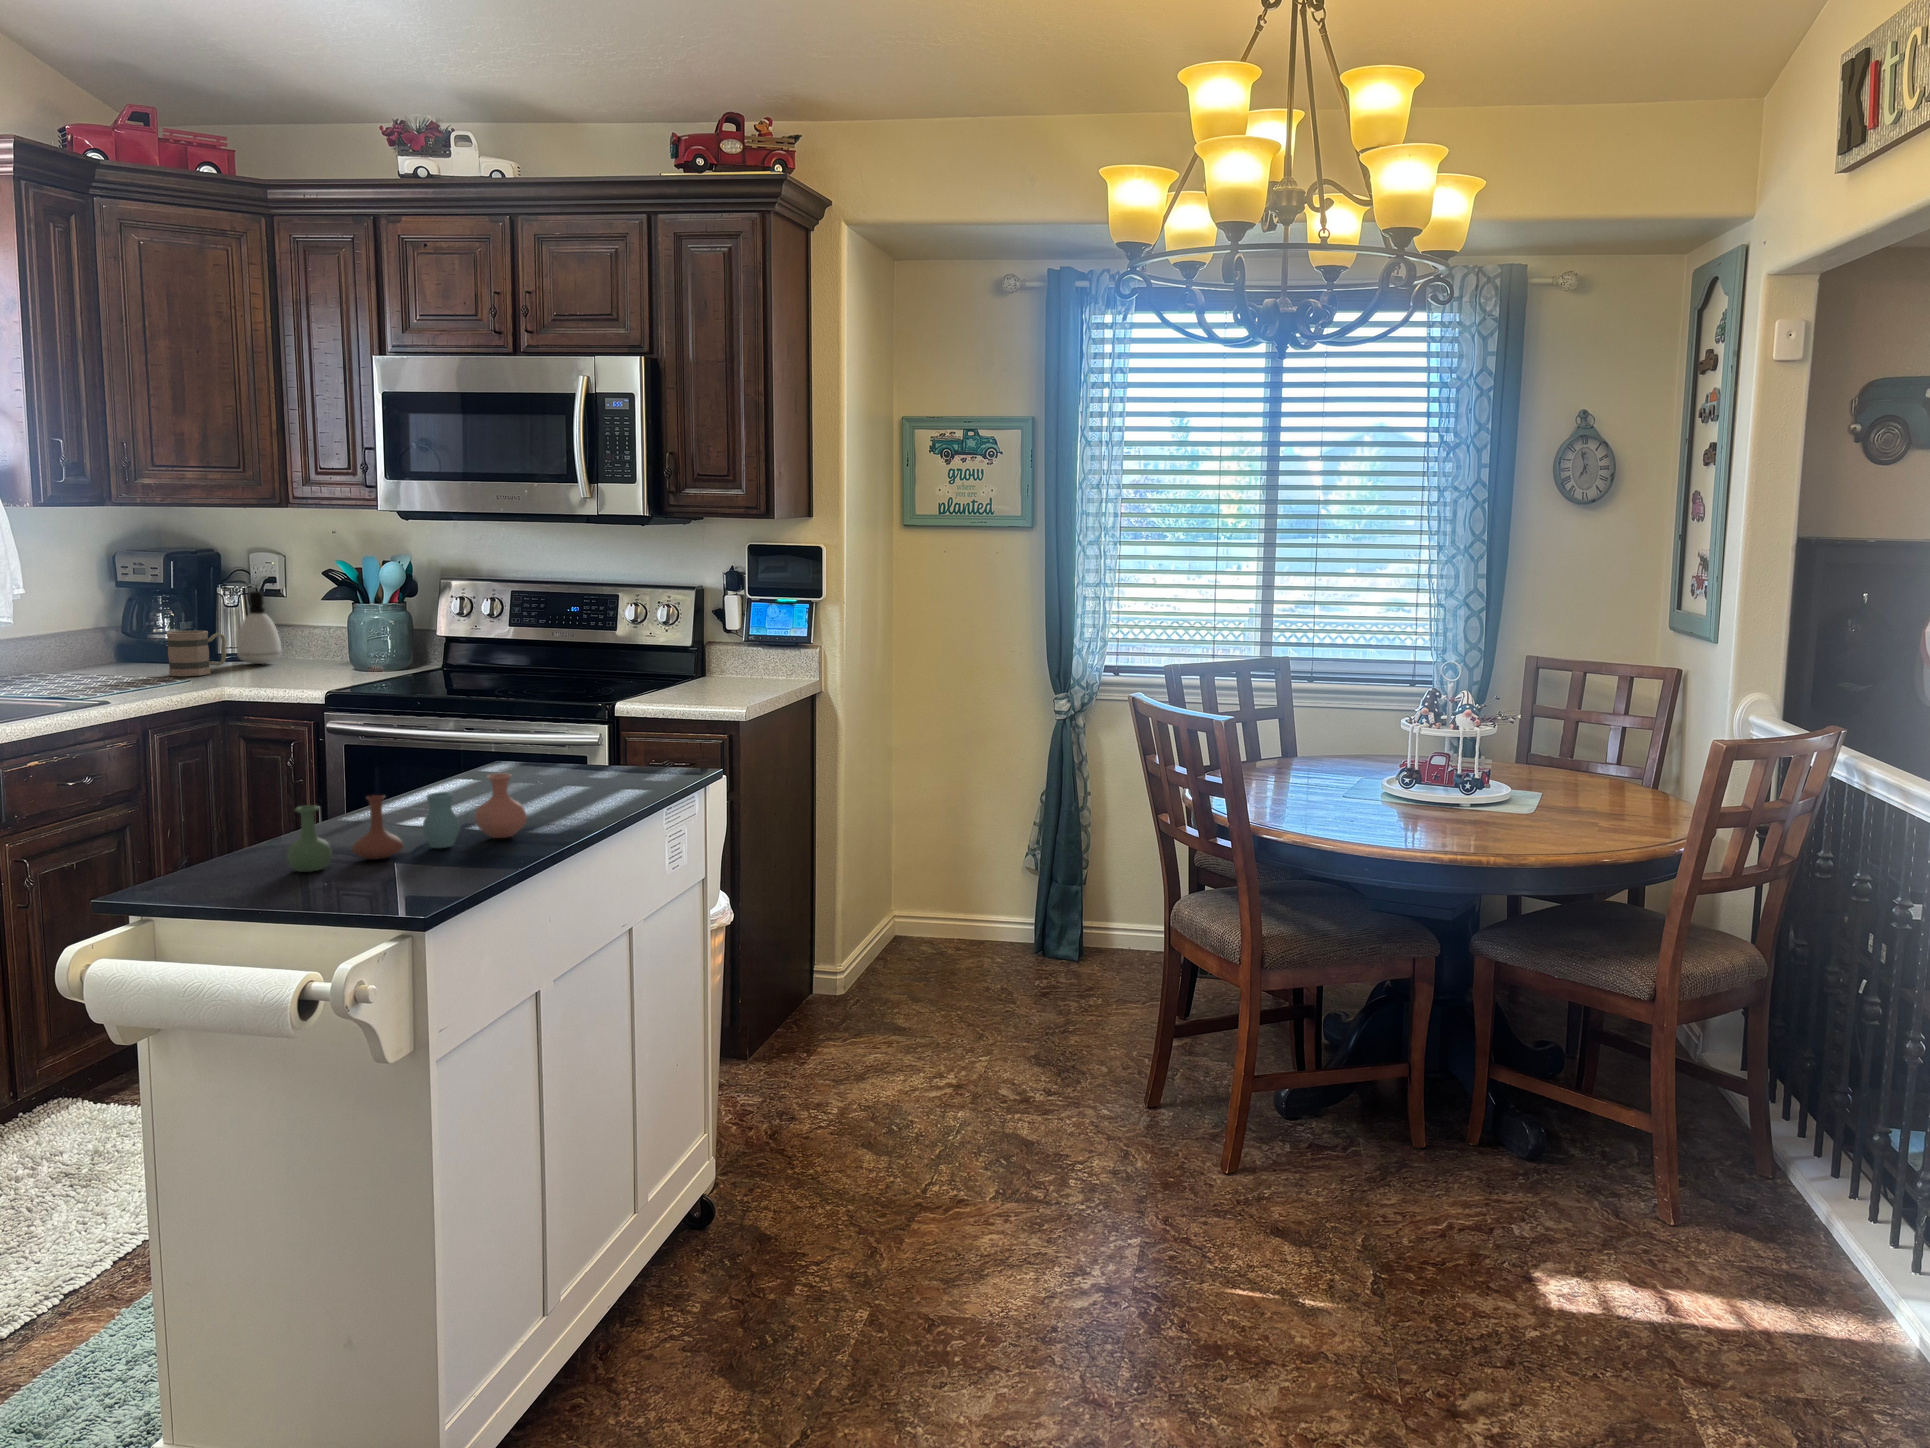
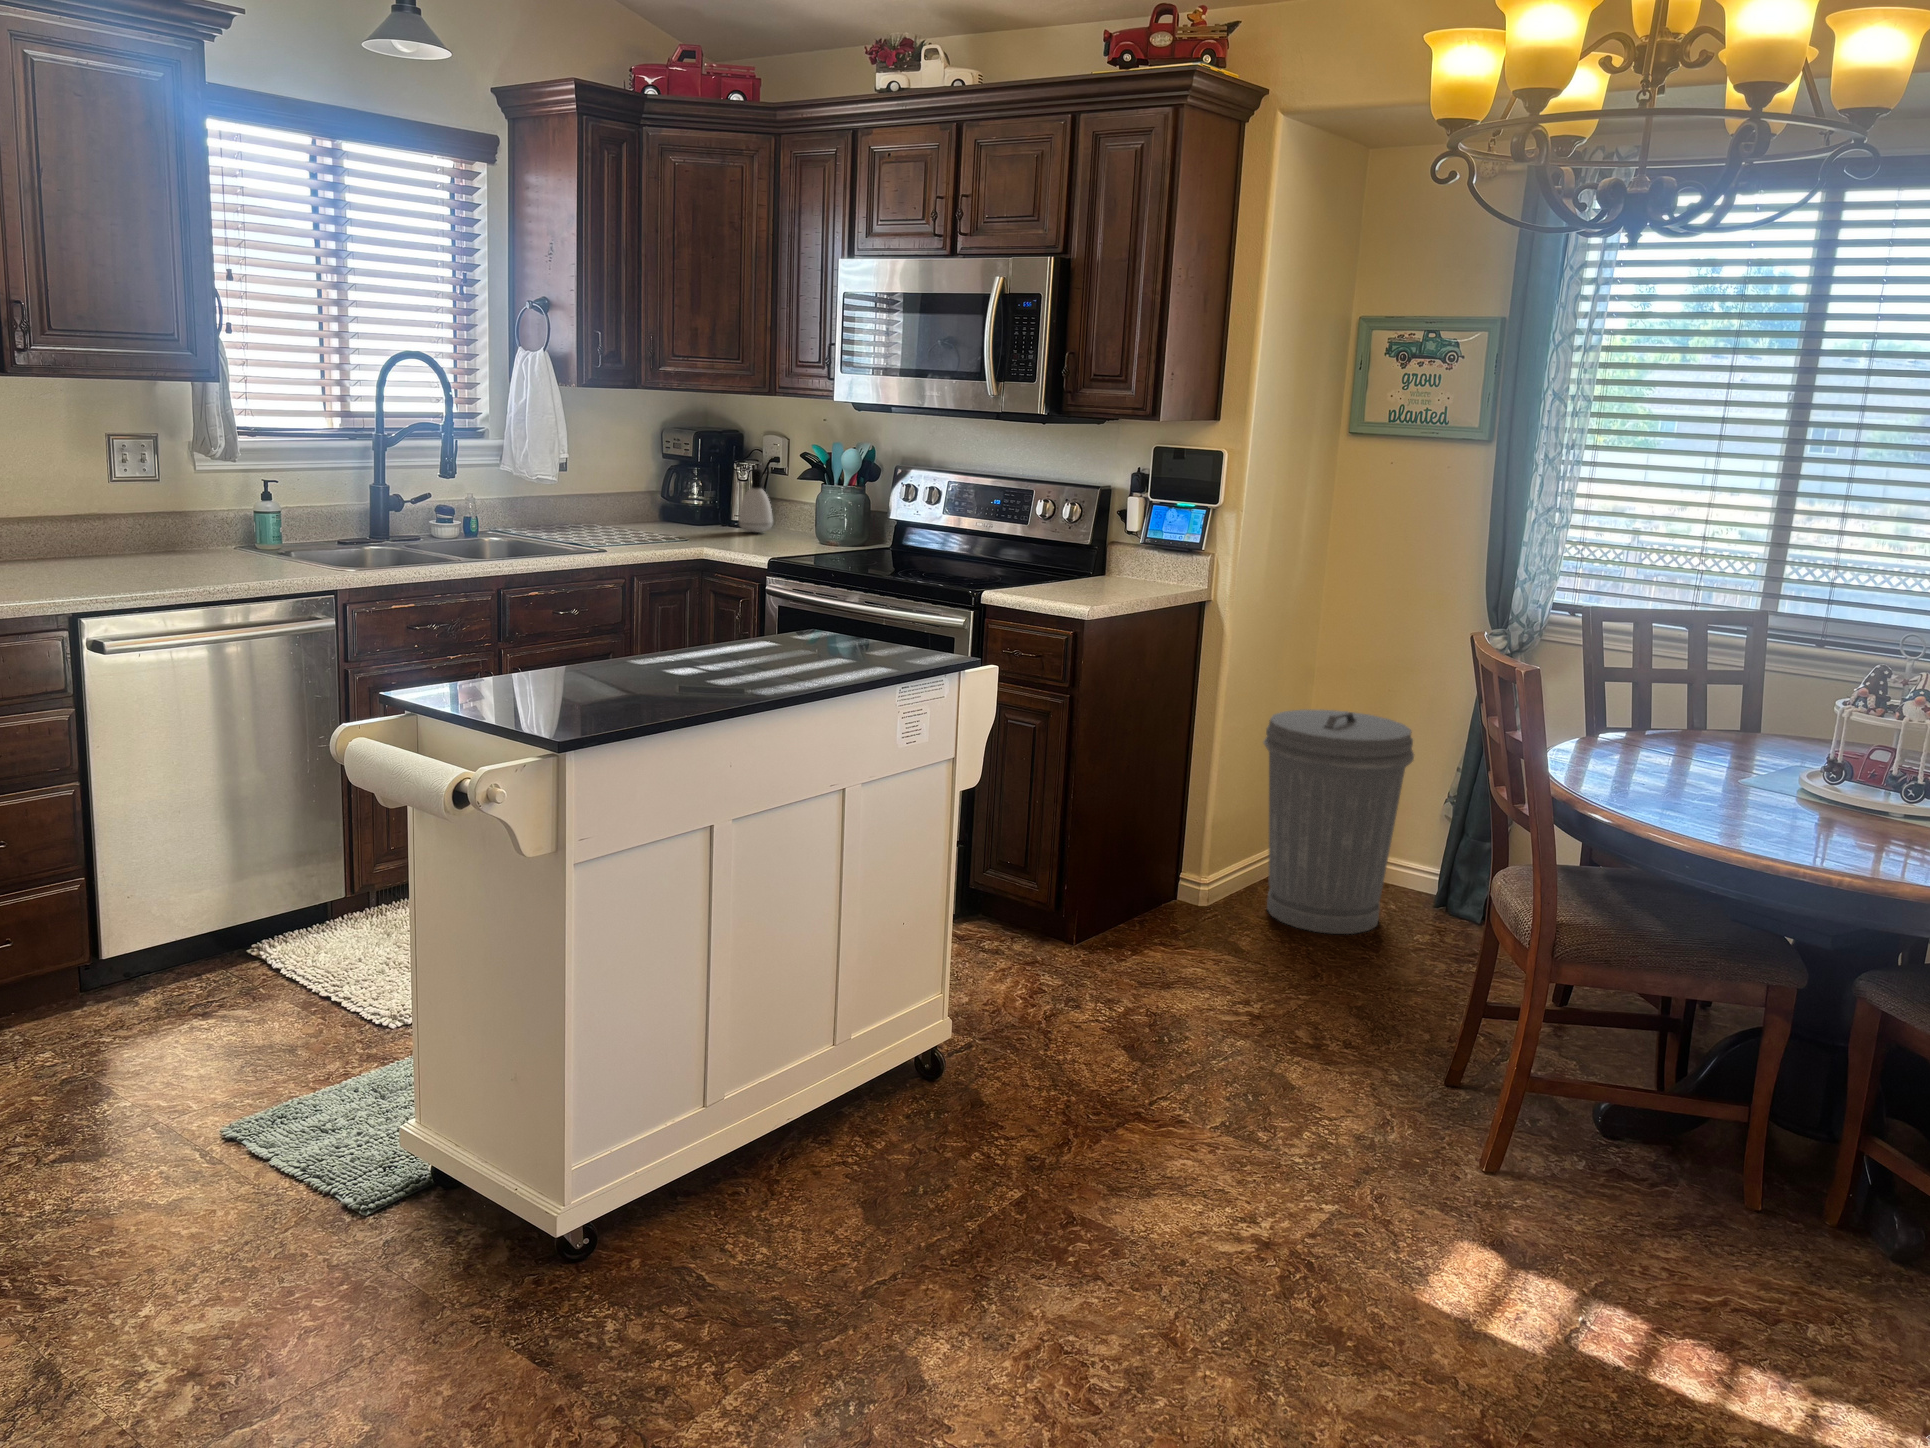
mug: present [167,631,226,676] -> none [680,499,726,538]
vase: present [287,773,527,872] -> none [554,634,752,693]
trash can: none [876,779,1013,987] -> present [1263,710,1414,934]

